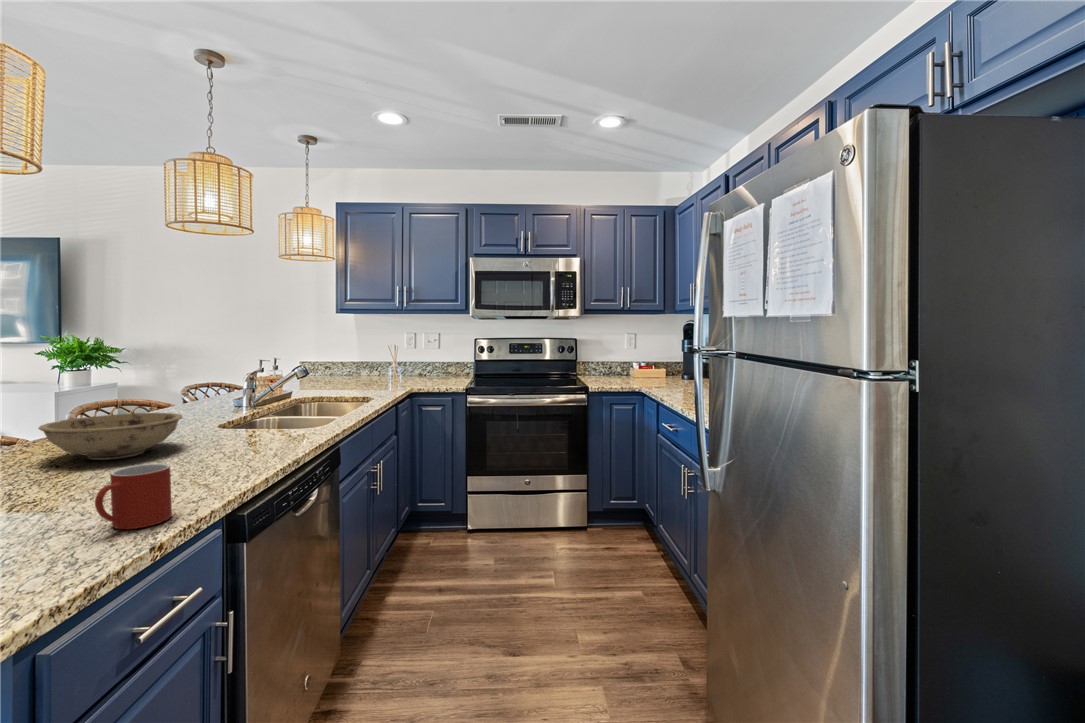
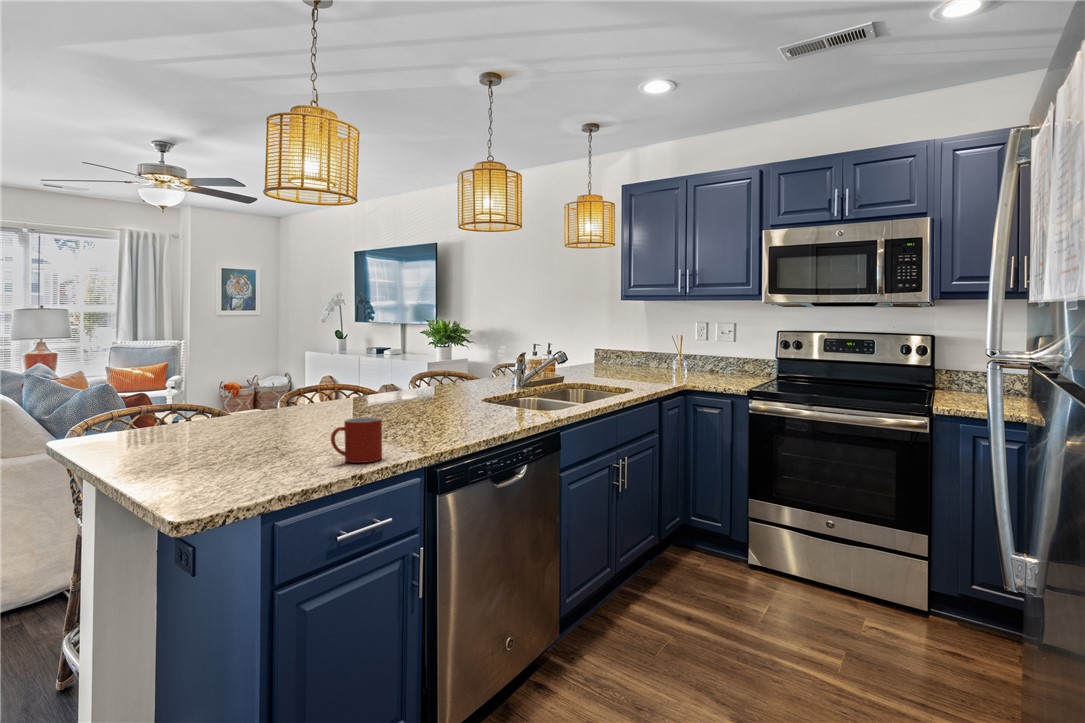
bowl: present [39,412,182,460] -> none [350,388,439,421]

